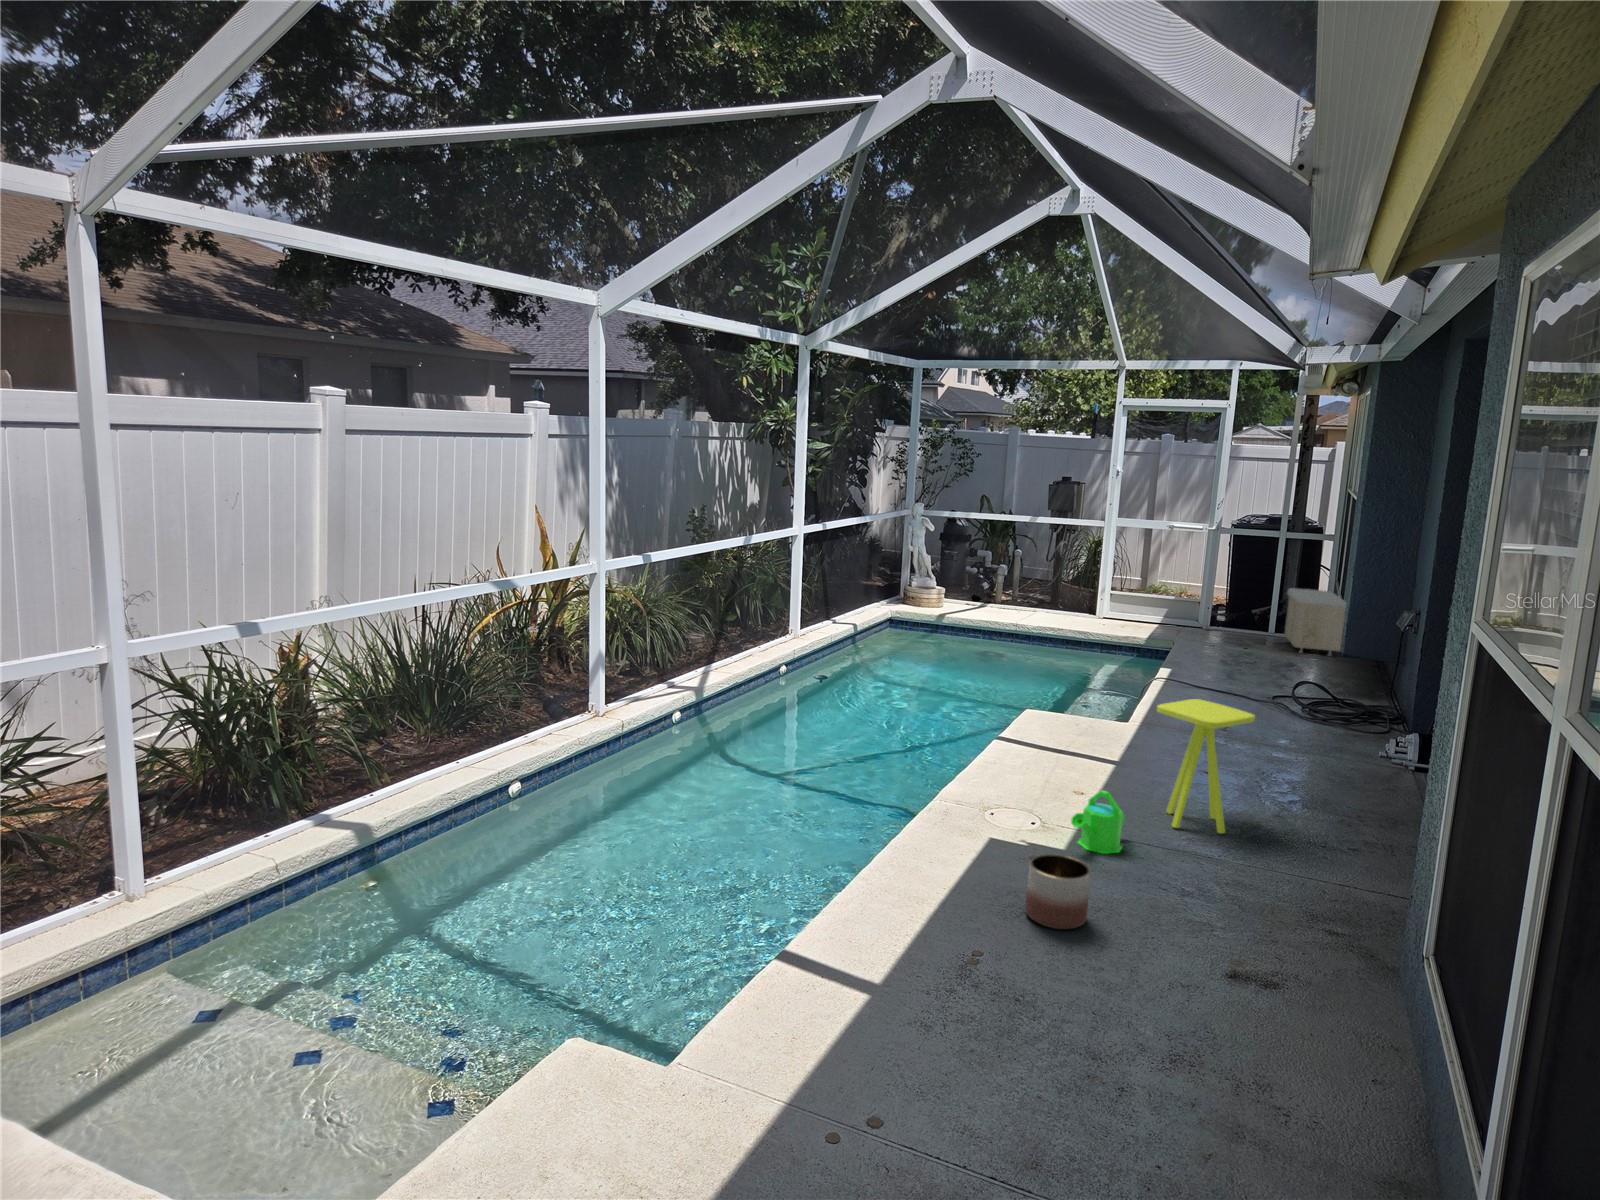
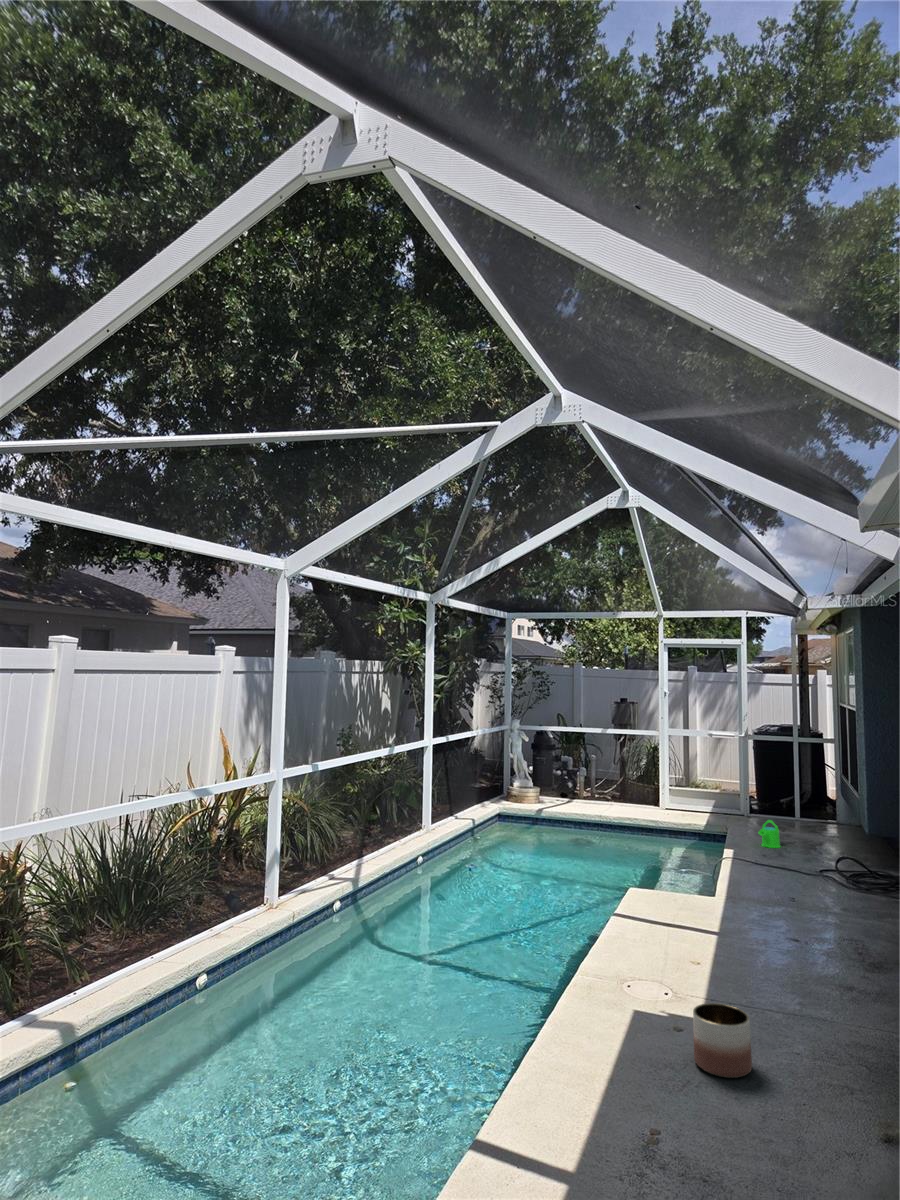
storage bench: present [1285,588,1346,656] -> none [803,773,854,825]
side table: present [1157,699,1255,833] -> none [758,857,840,976]
watering can: present [1071,790,1125,854] -> present [759,820,781,848]

